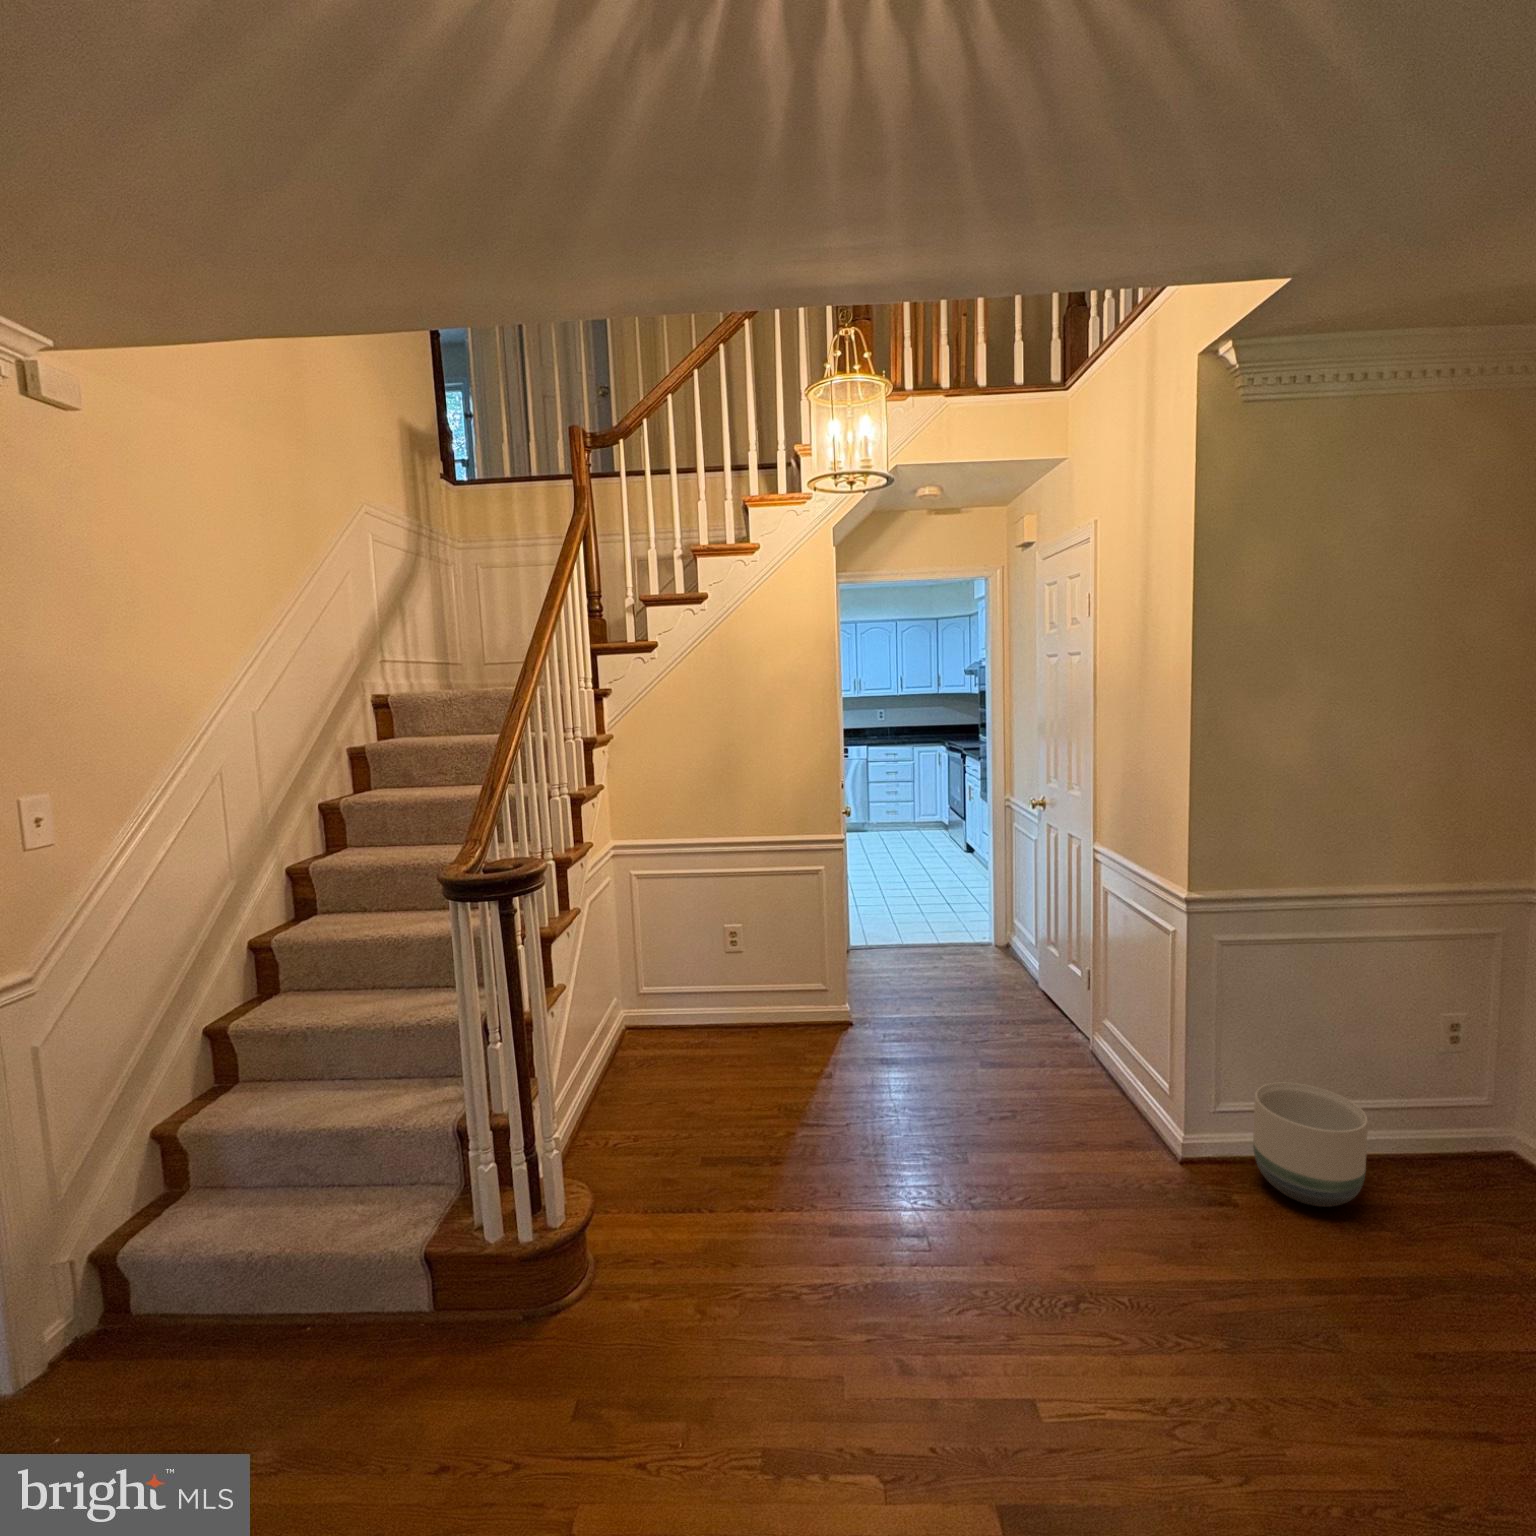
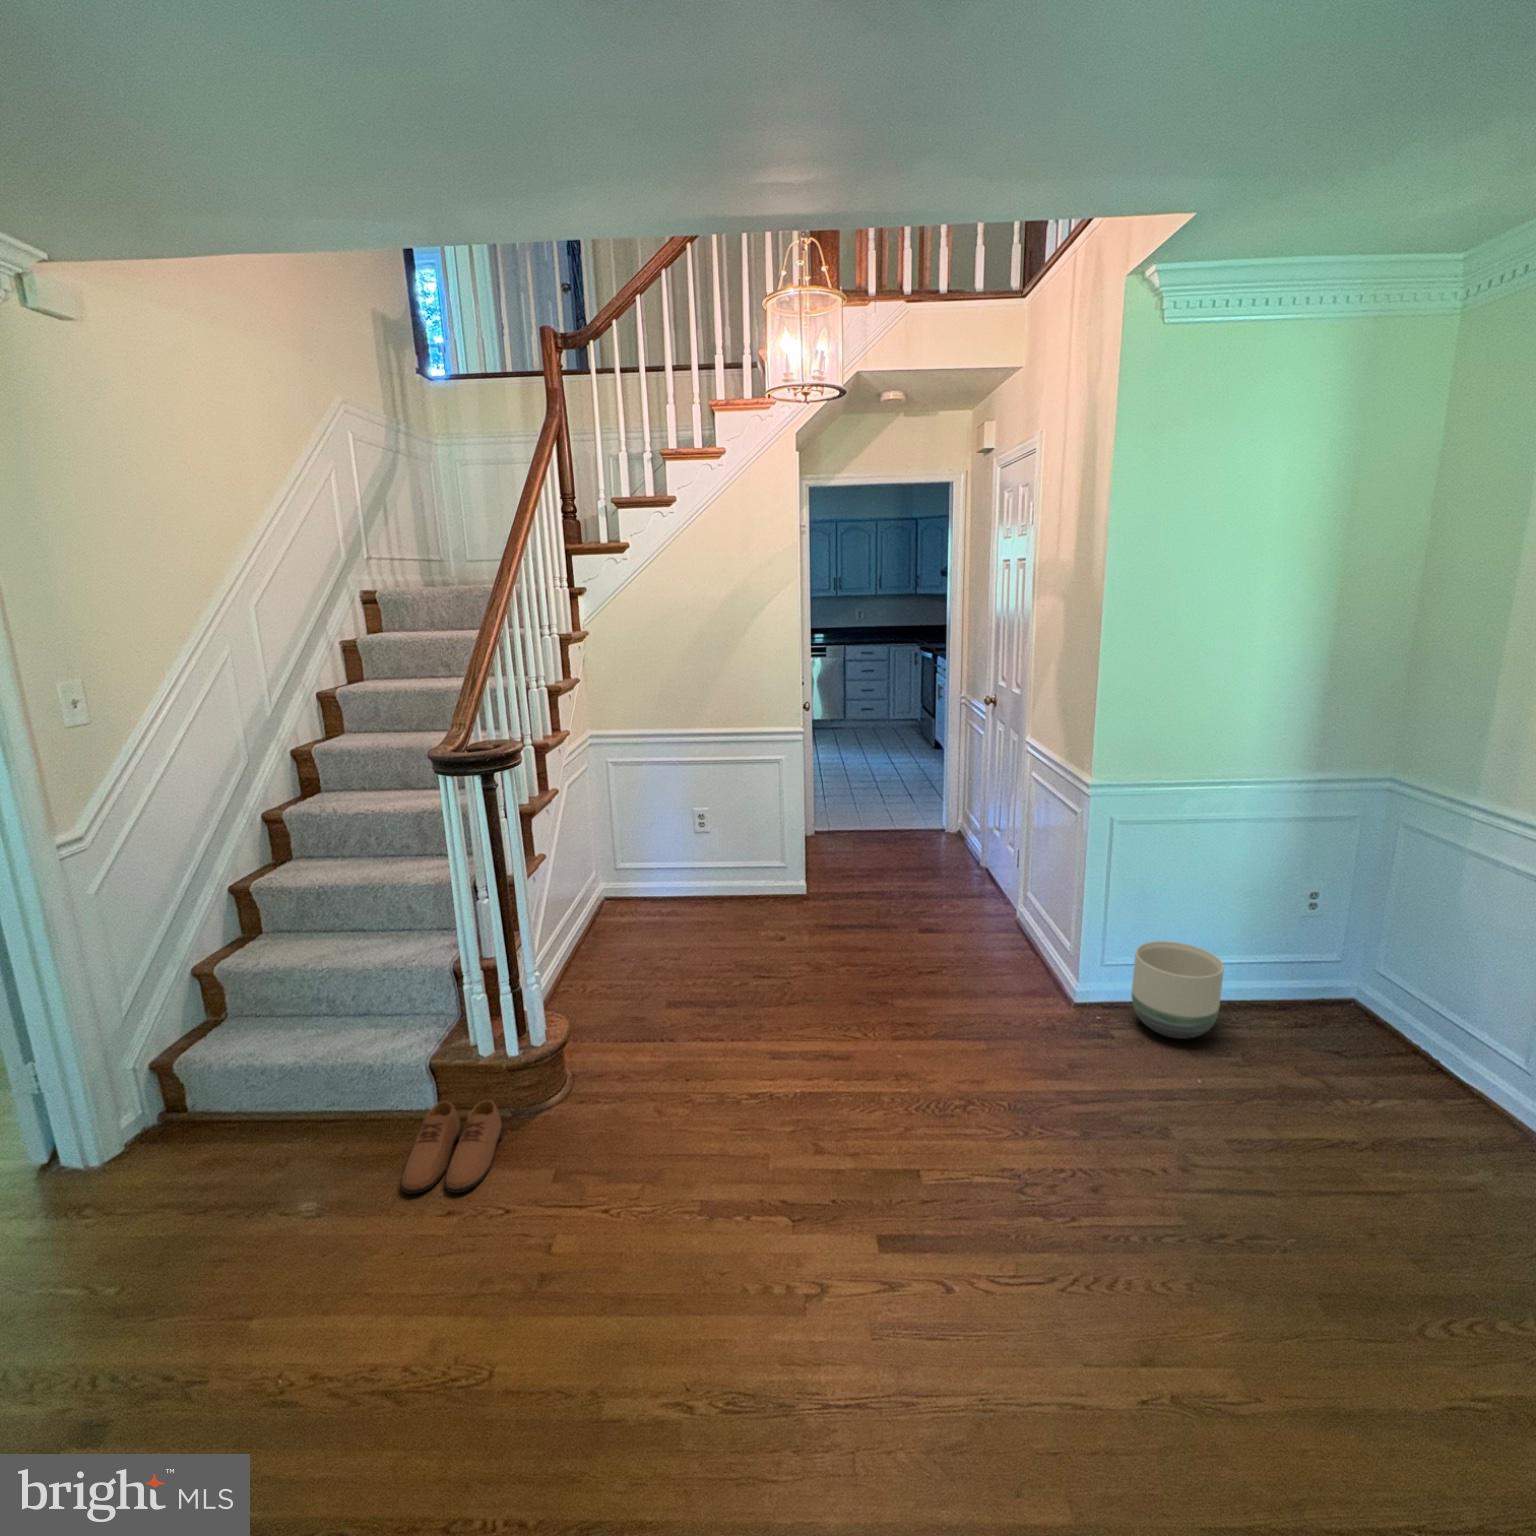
shoe: none [380,1302,510,1443] -> present [401,1100,503,1194]

